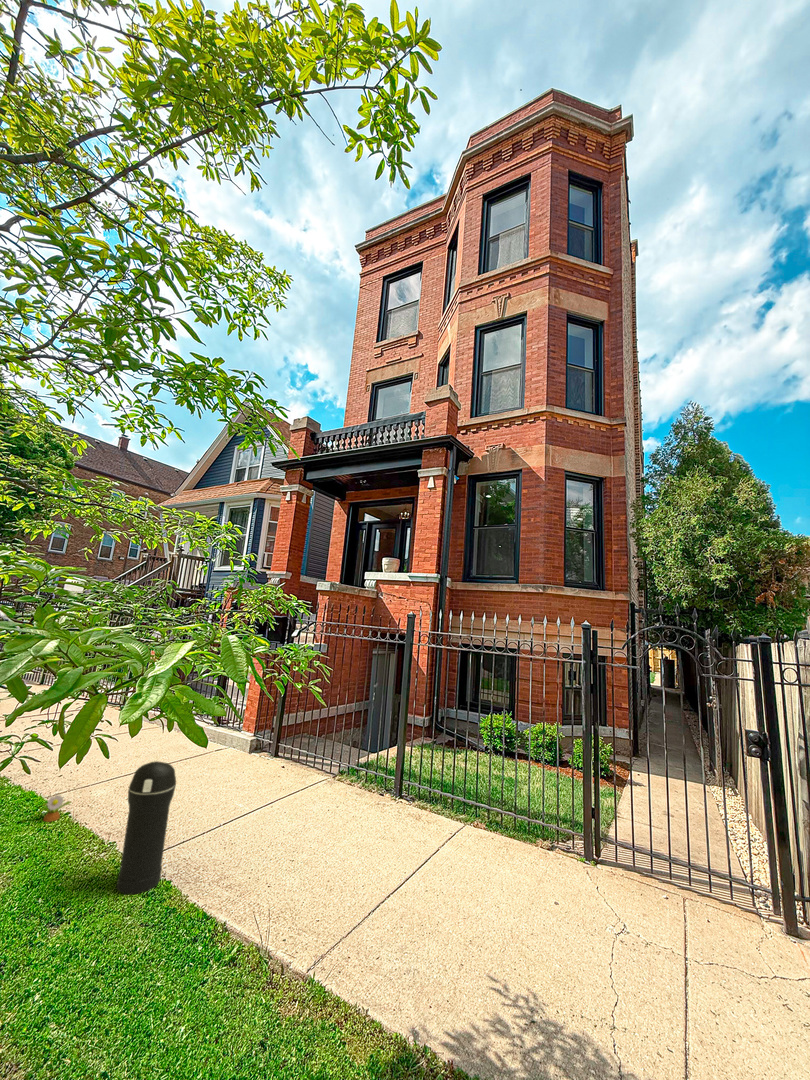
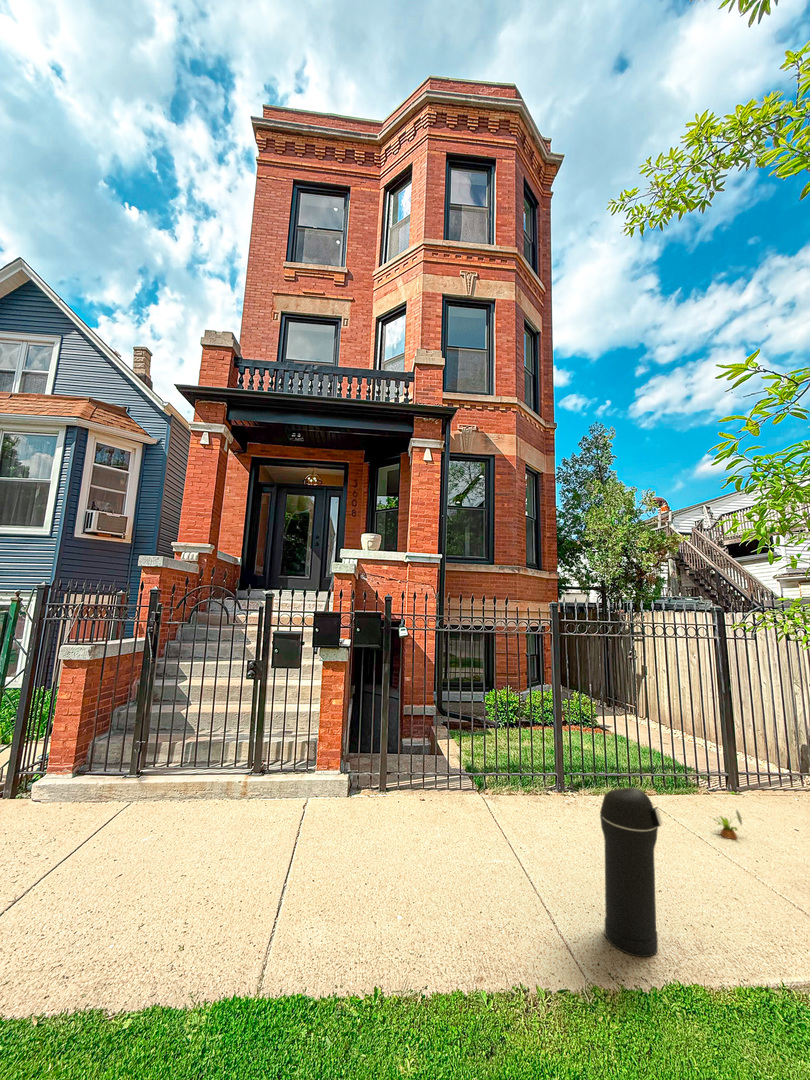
decorative plant: present [42,795,71,822] -> present [714,810,742,839]

